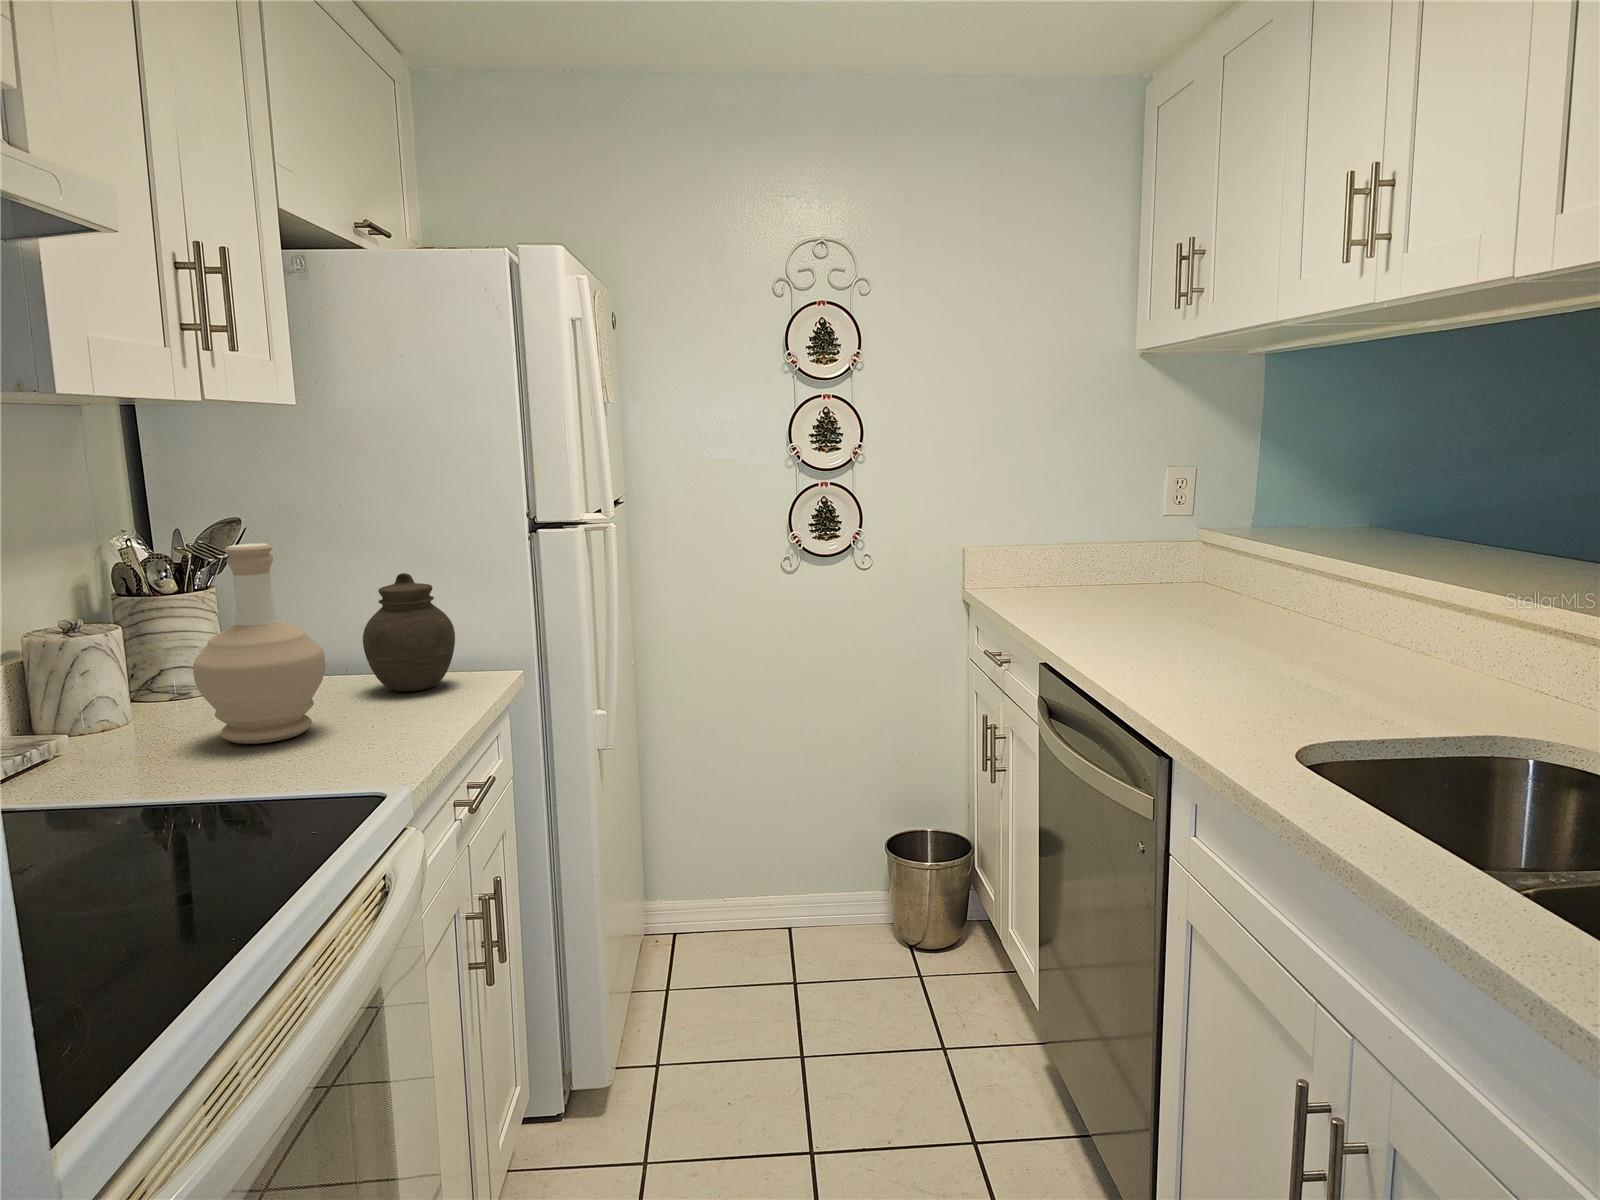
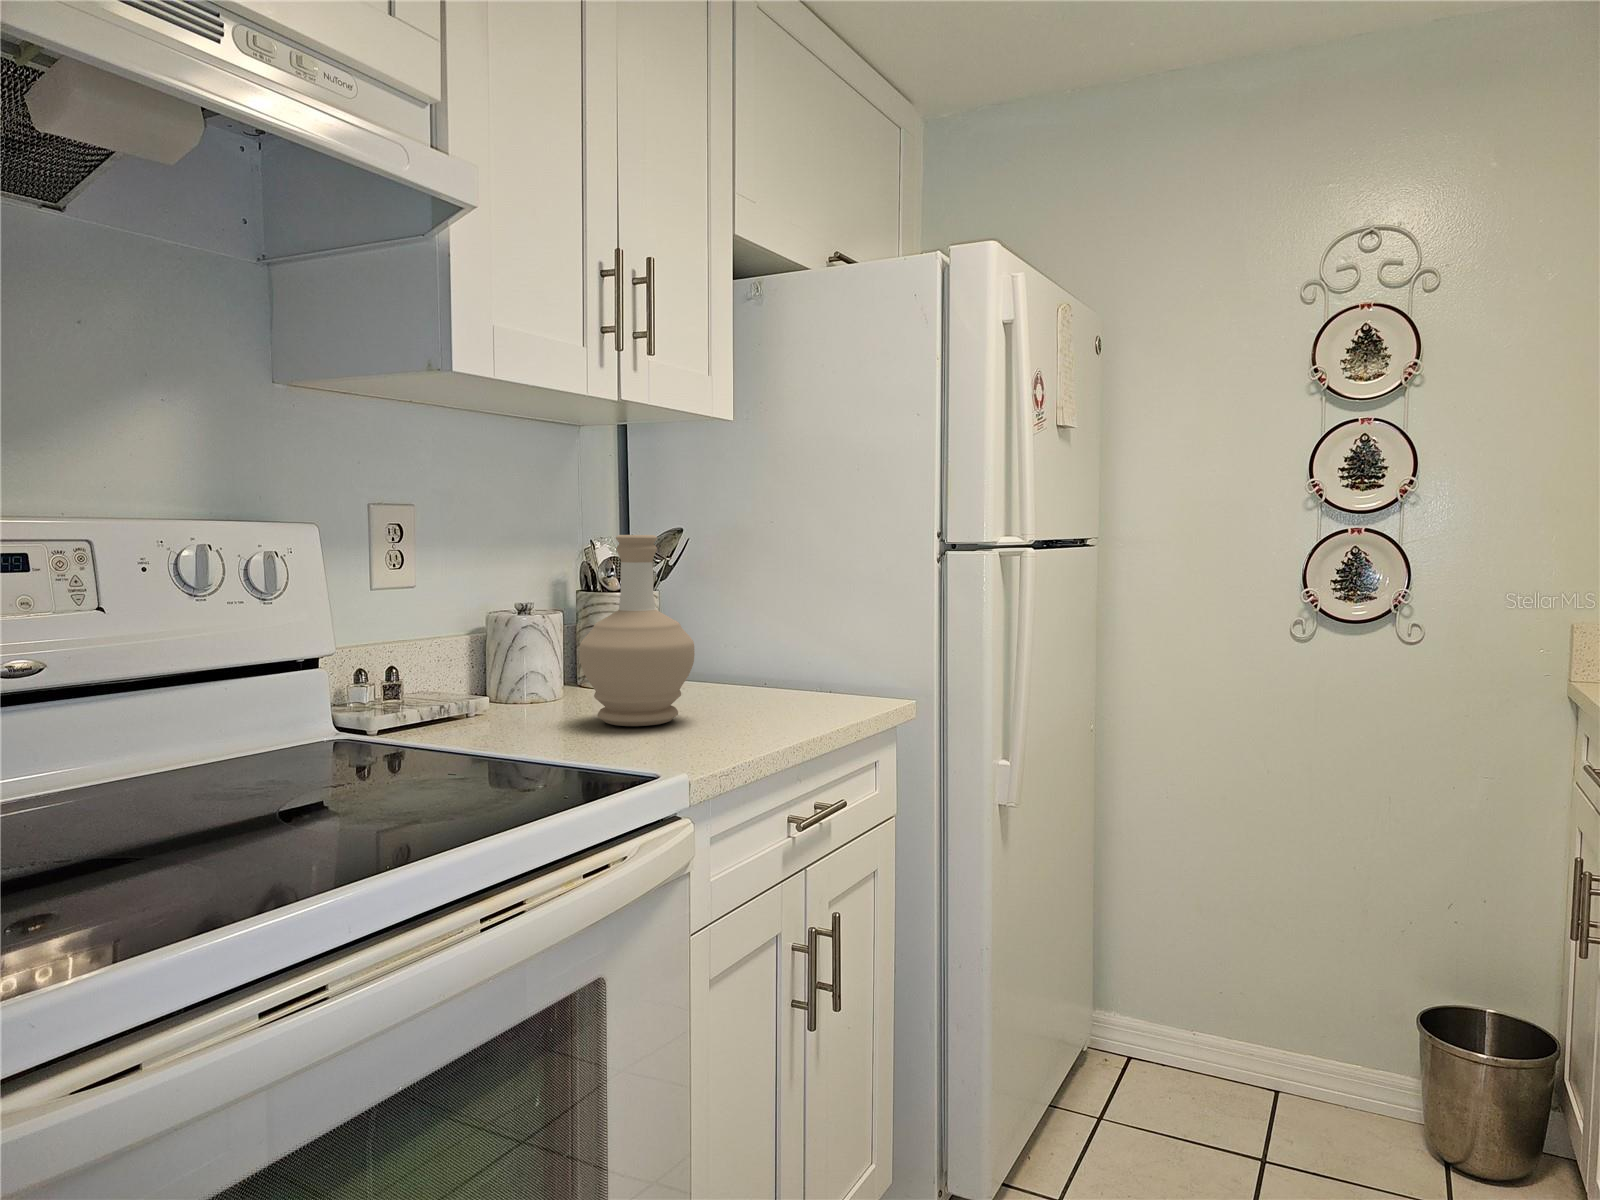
jar: present [363,573,455,692] -> none [759,583,847,705]

